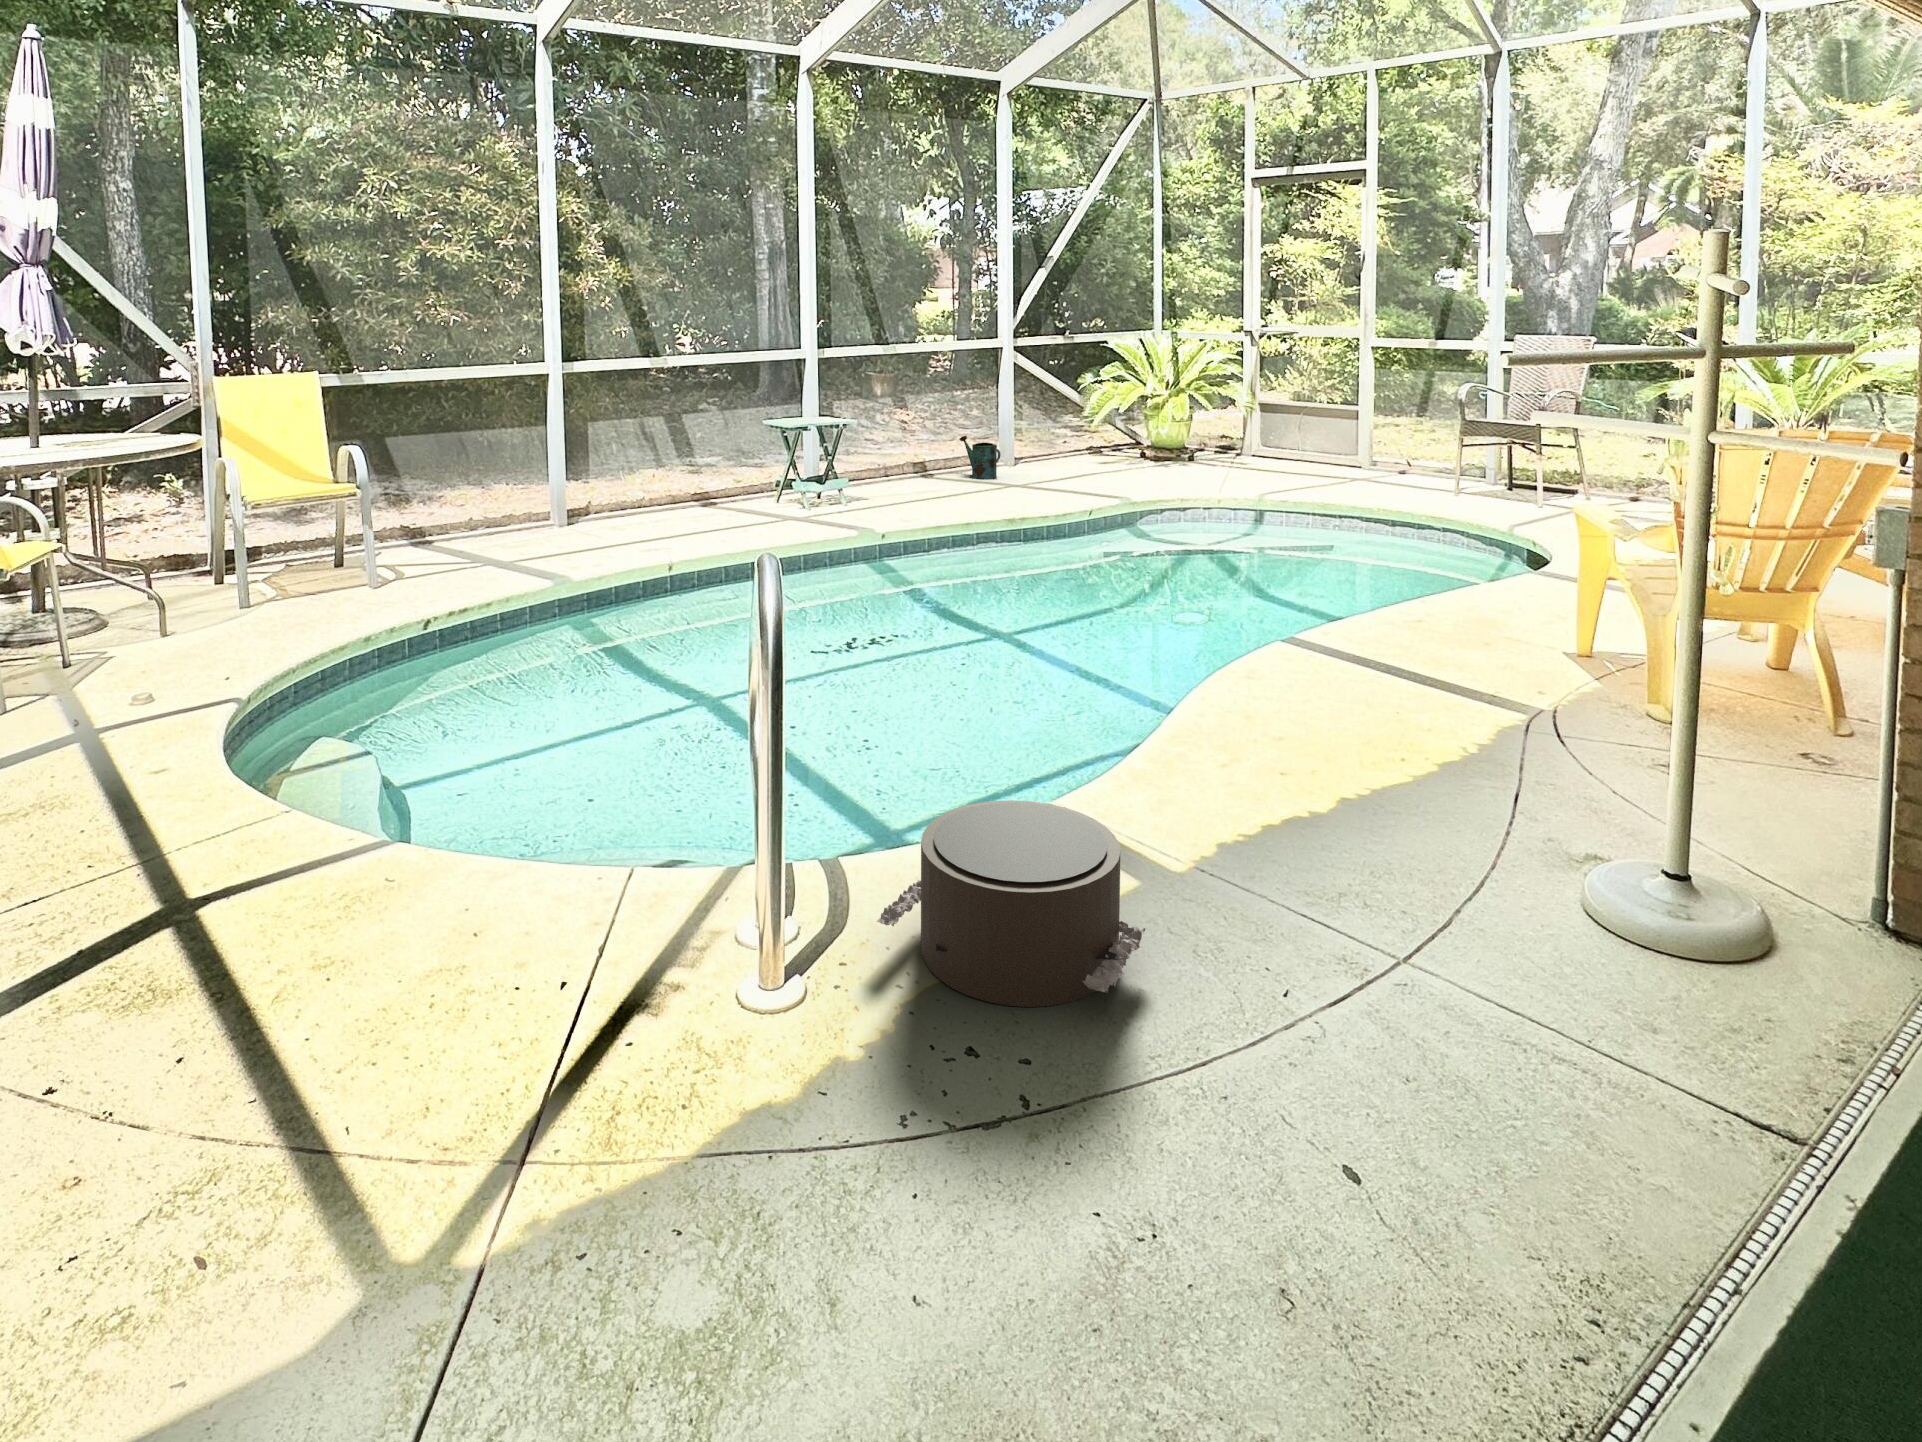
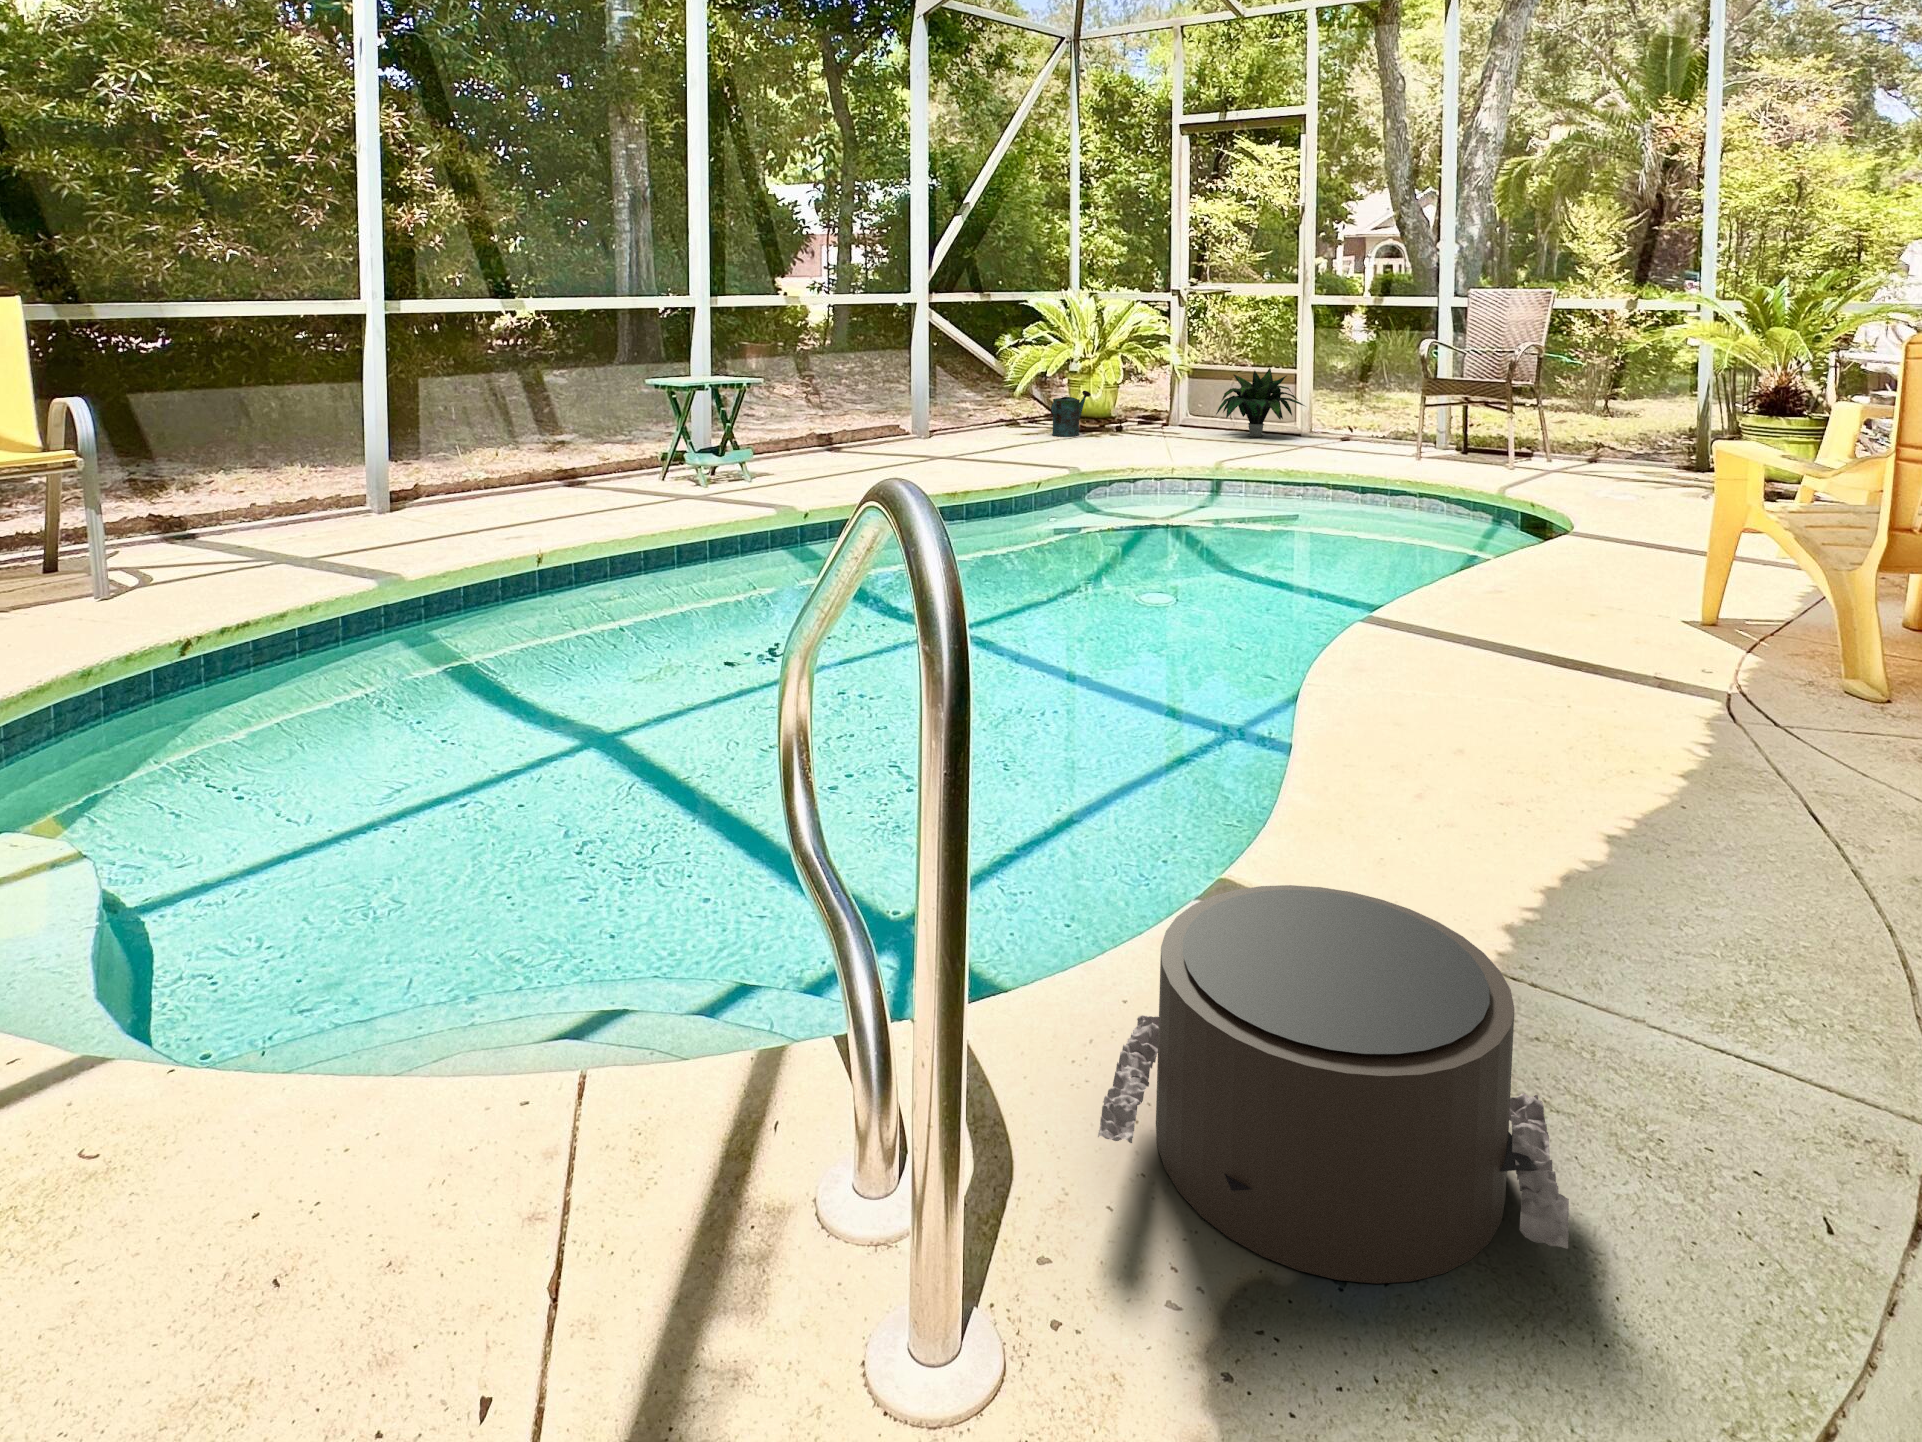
potted plant: none [1275,405,1362,469] -> present [1216,368,1304,437]
watering can: present [959,436,1000,480] -> present [1051,391,1091,437]

